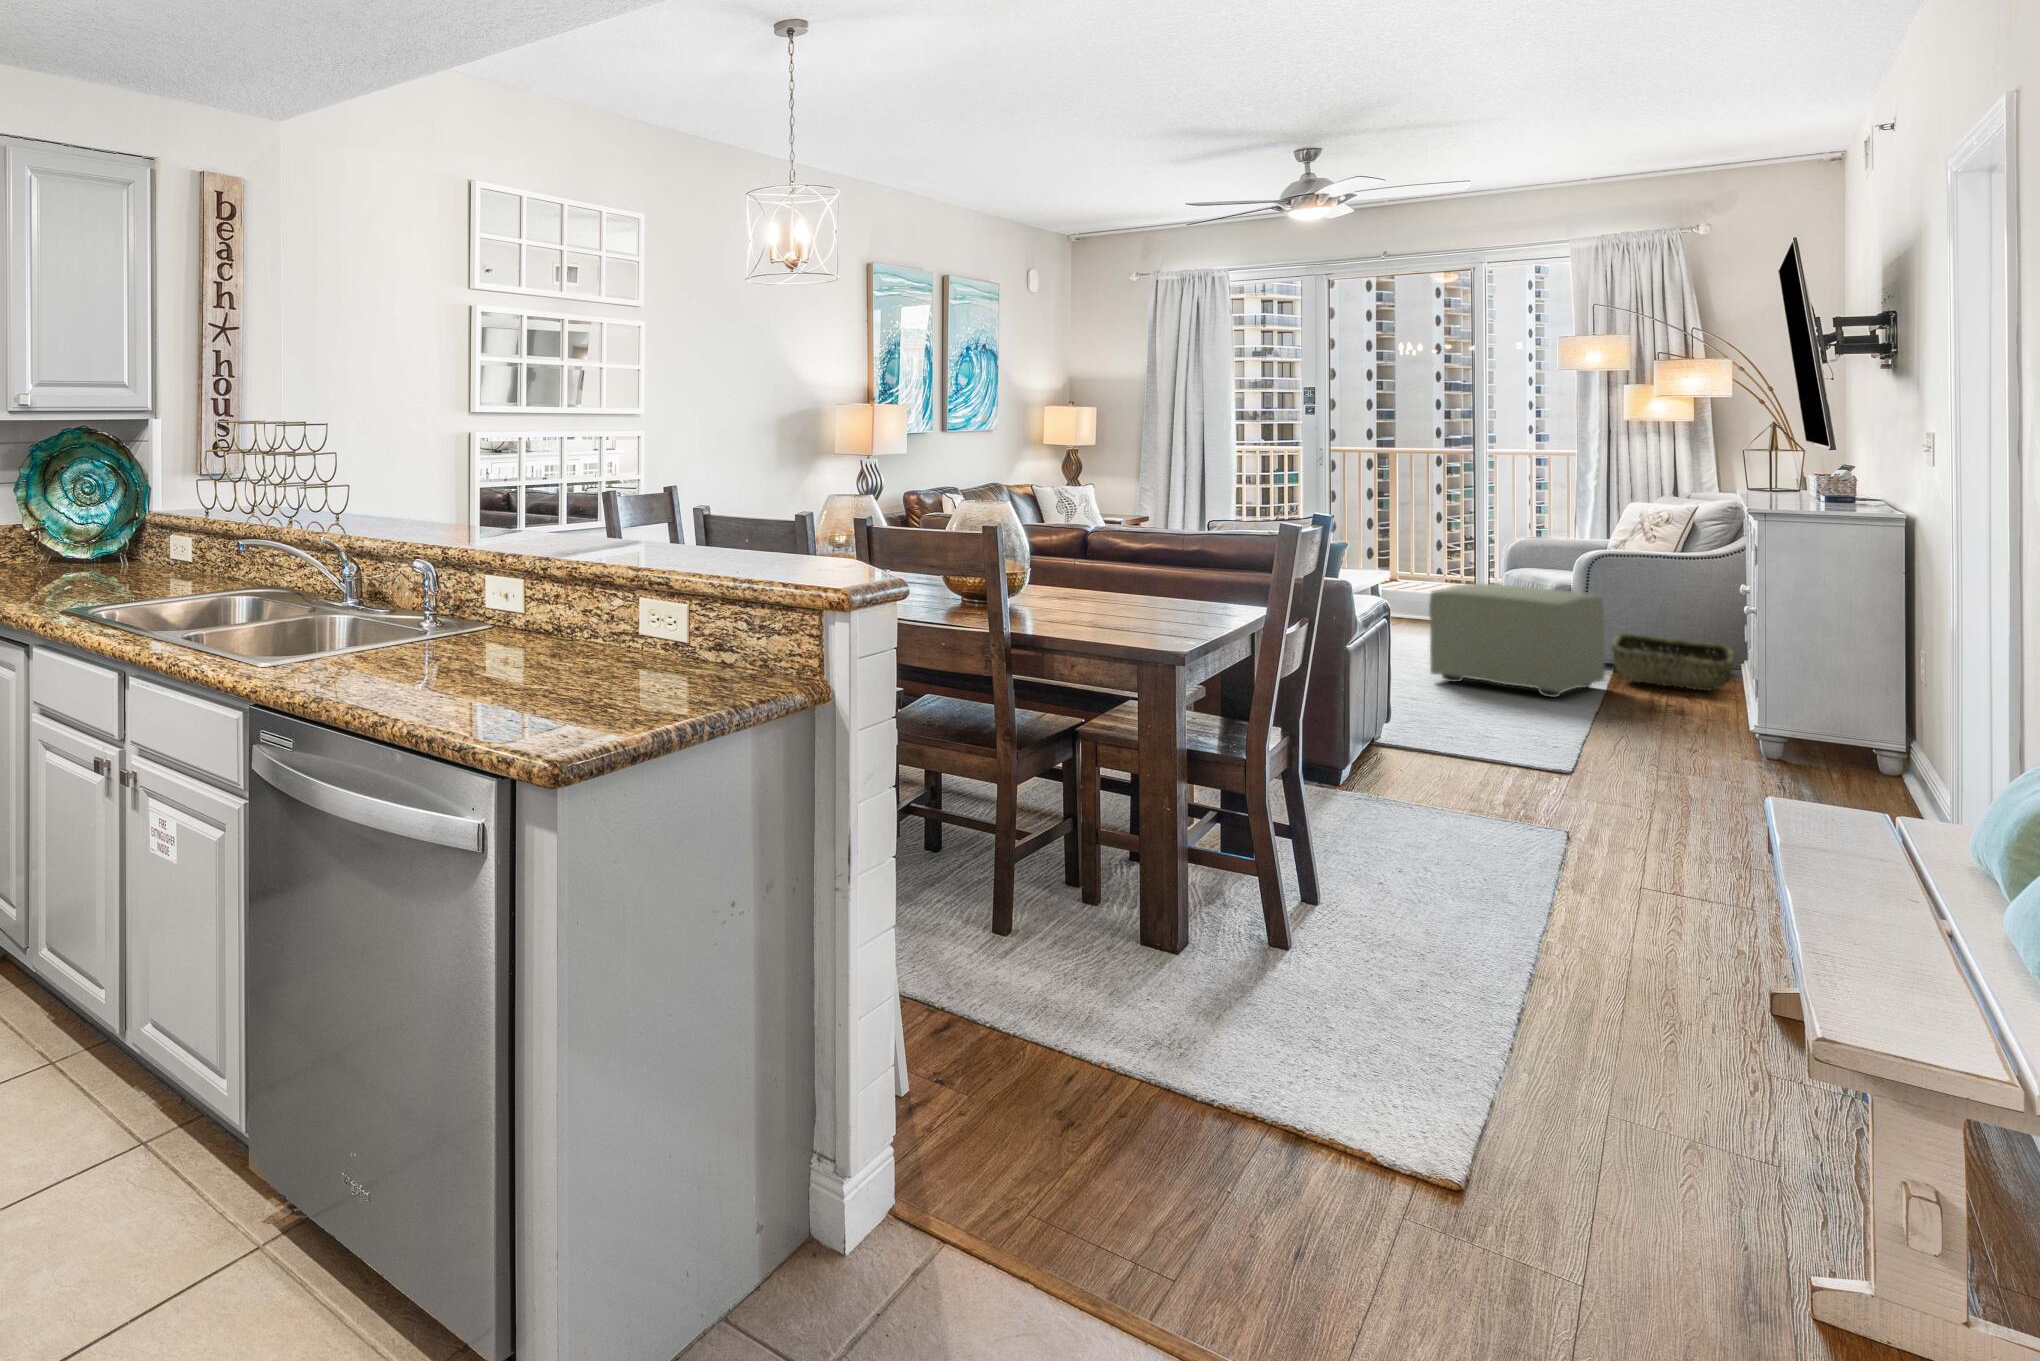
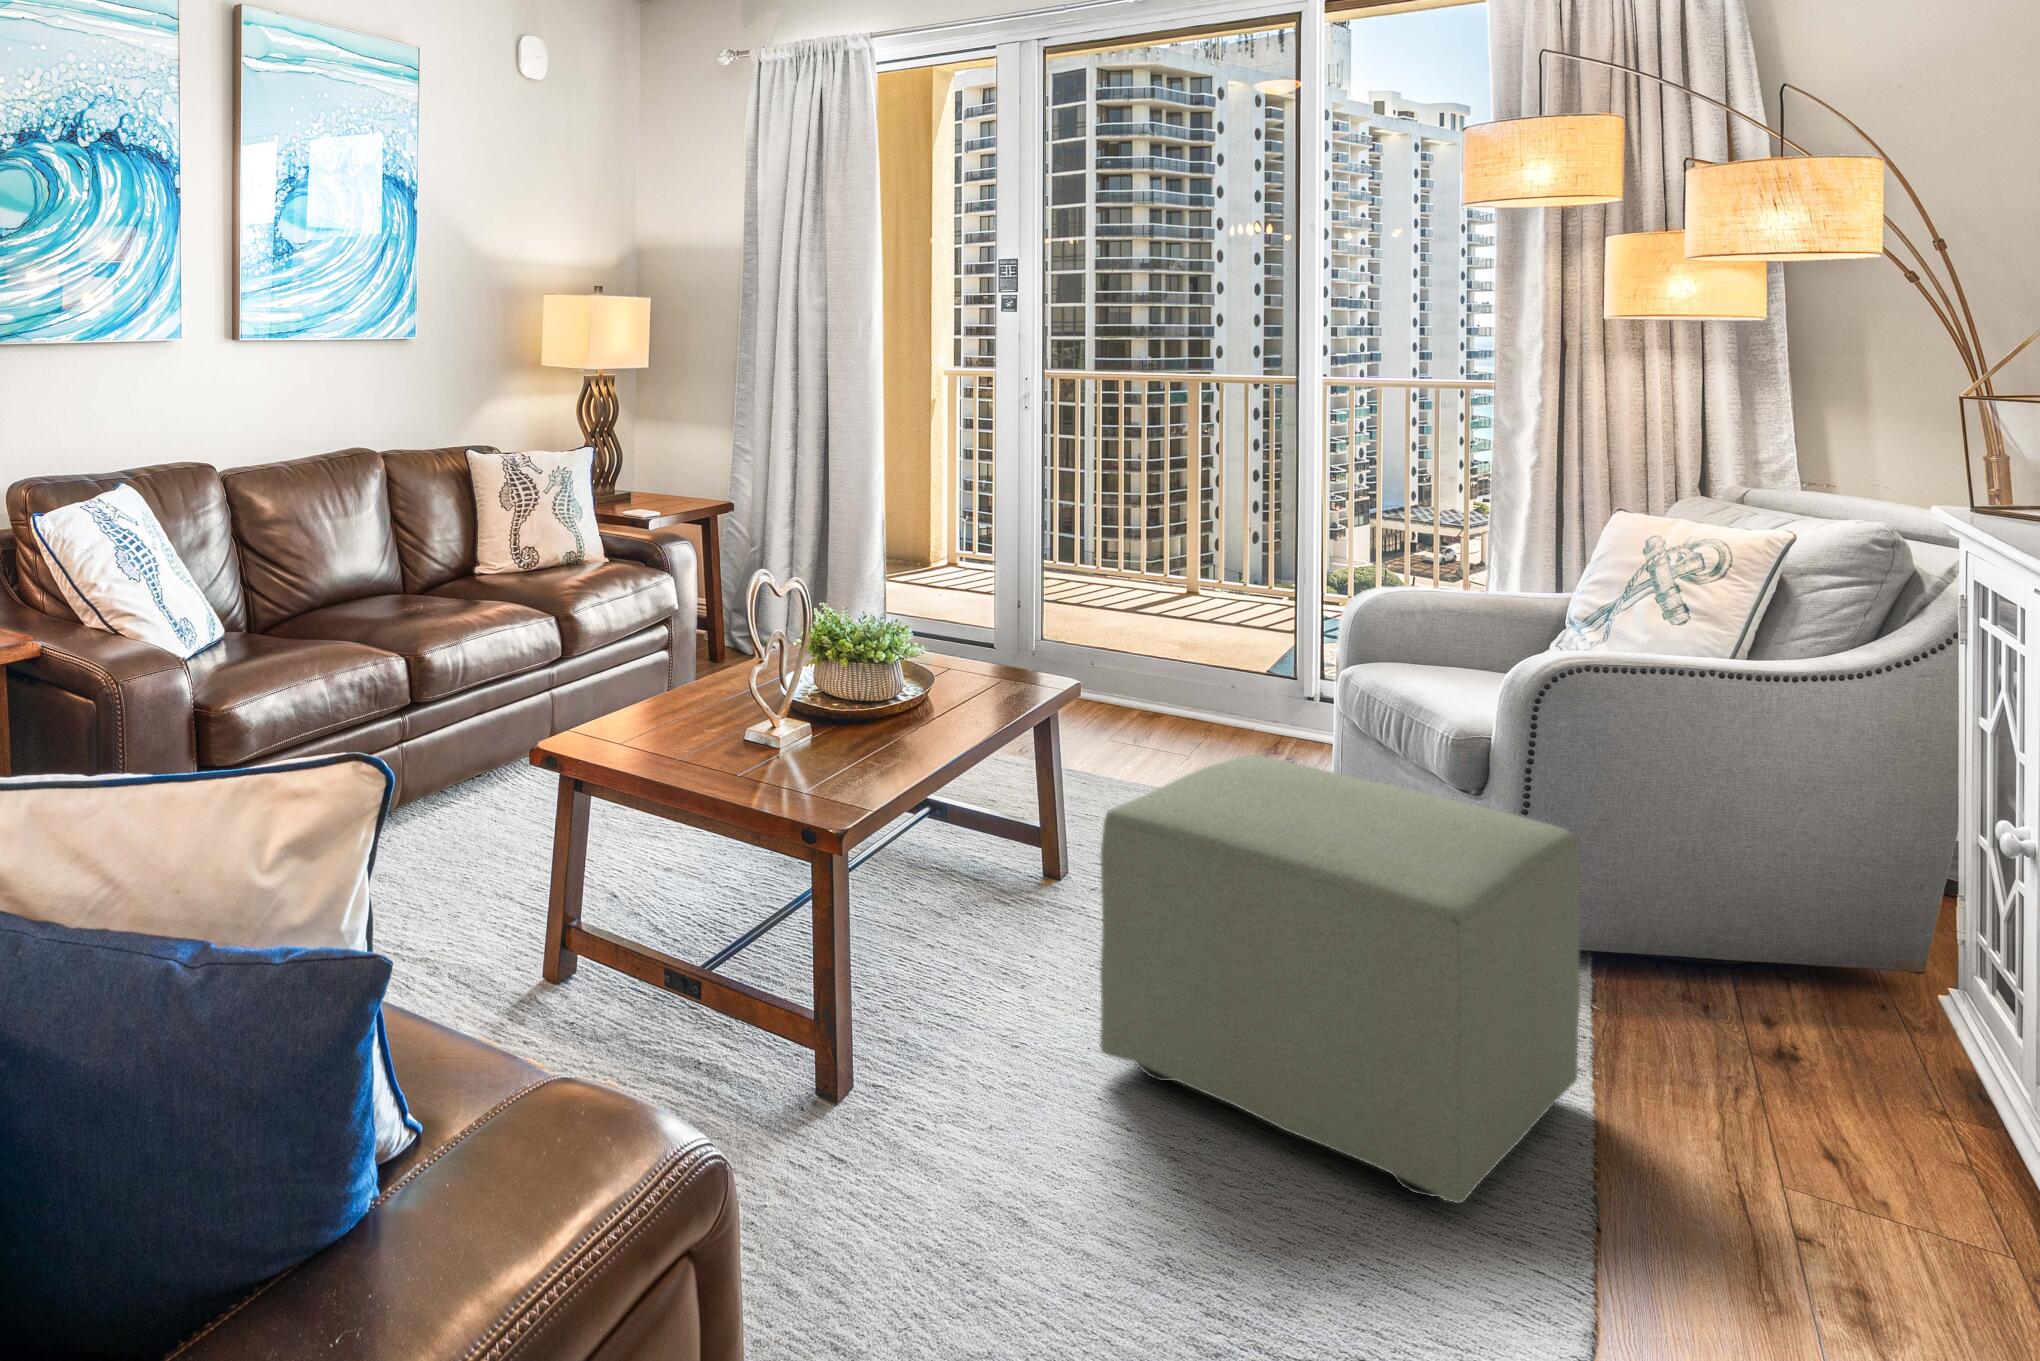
woven basket: present [1611,633,1735,691] -> none [1591,893,1952,1115]

